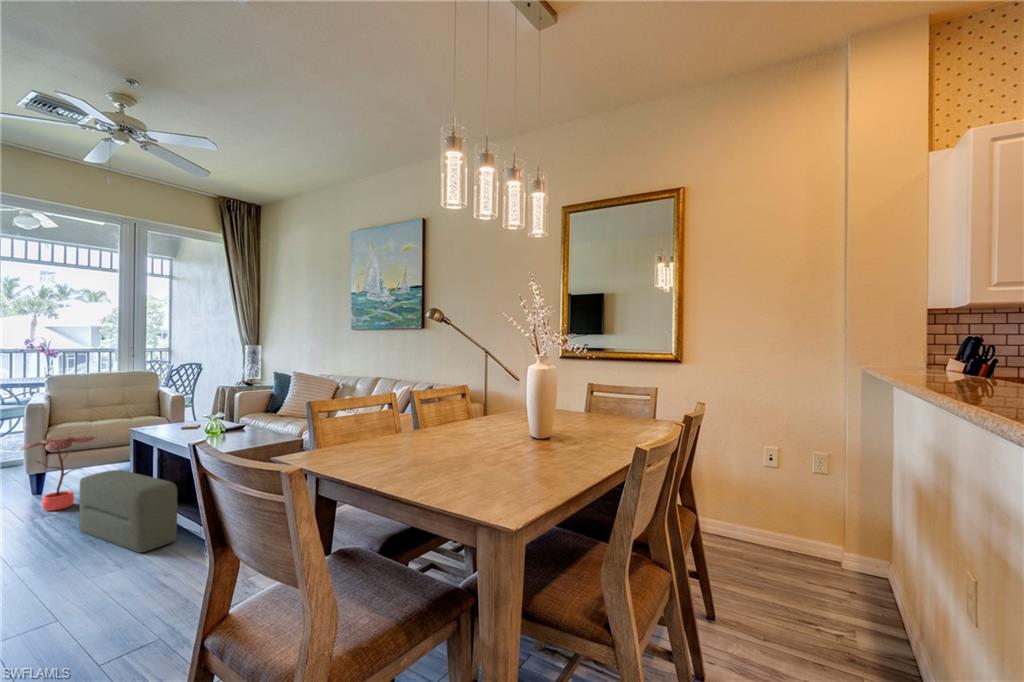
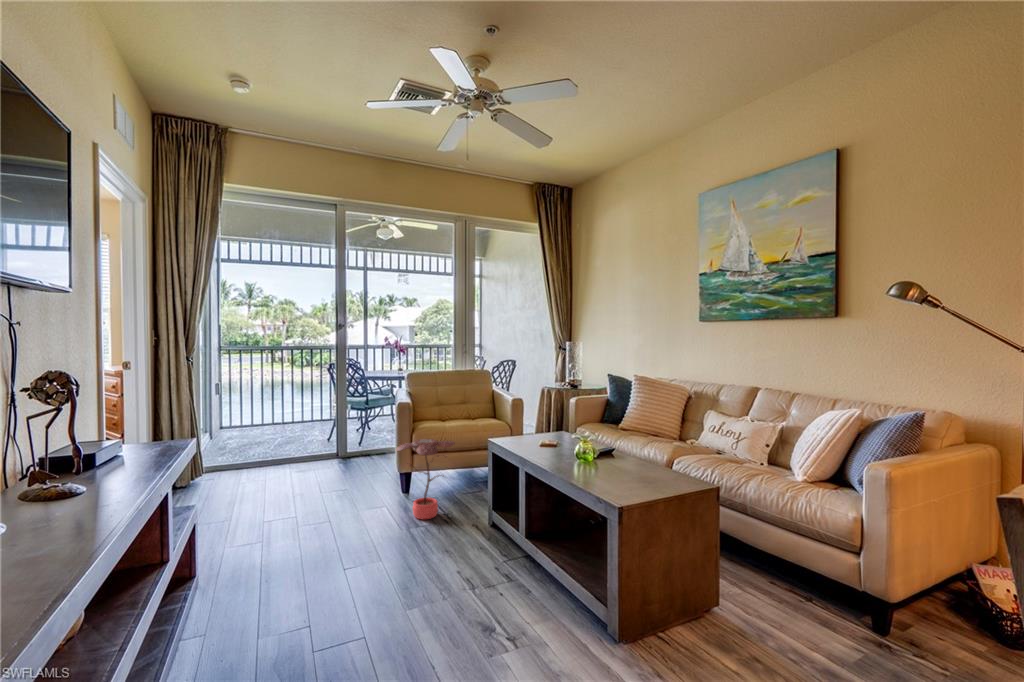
pouf: present [79,470,177,553] -> none [453,490,567,623]

